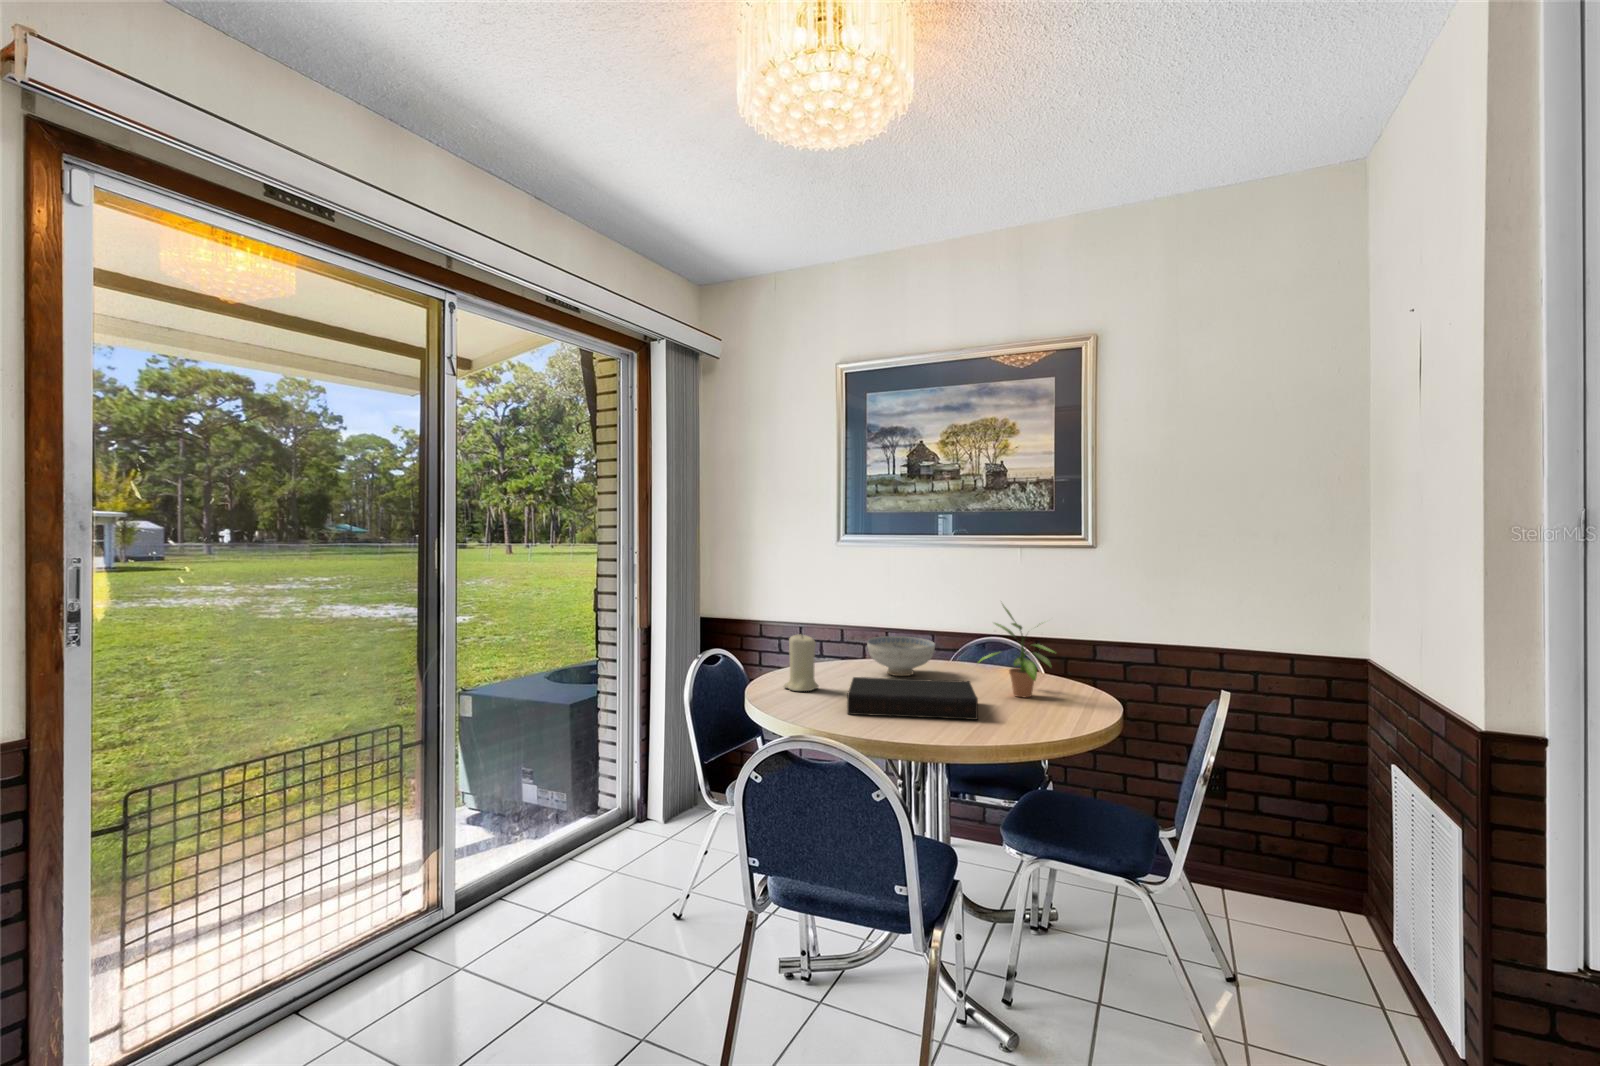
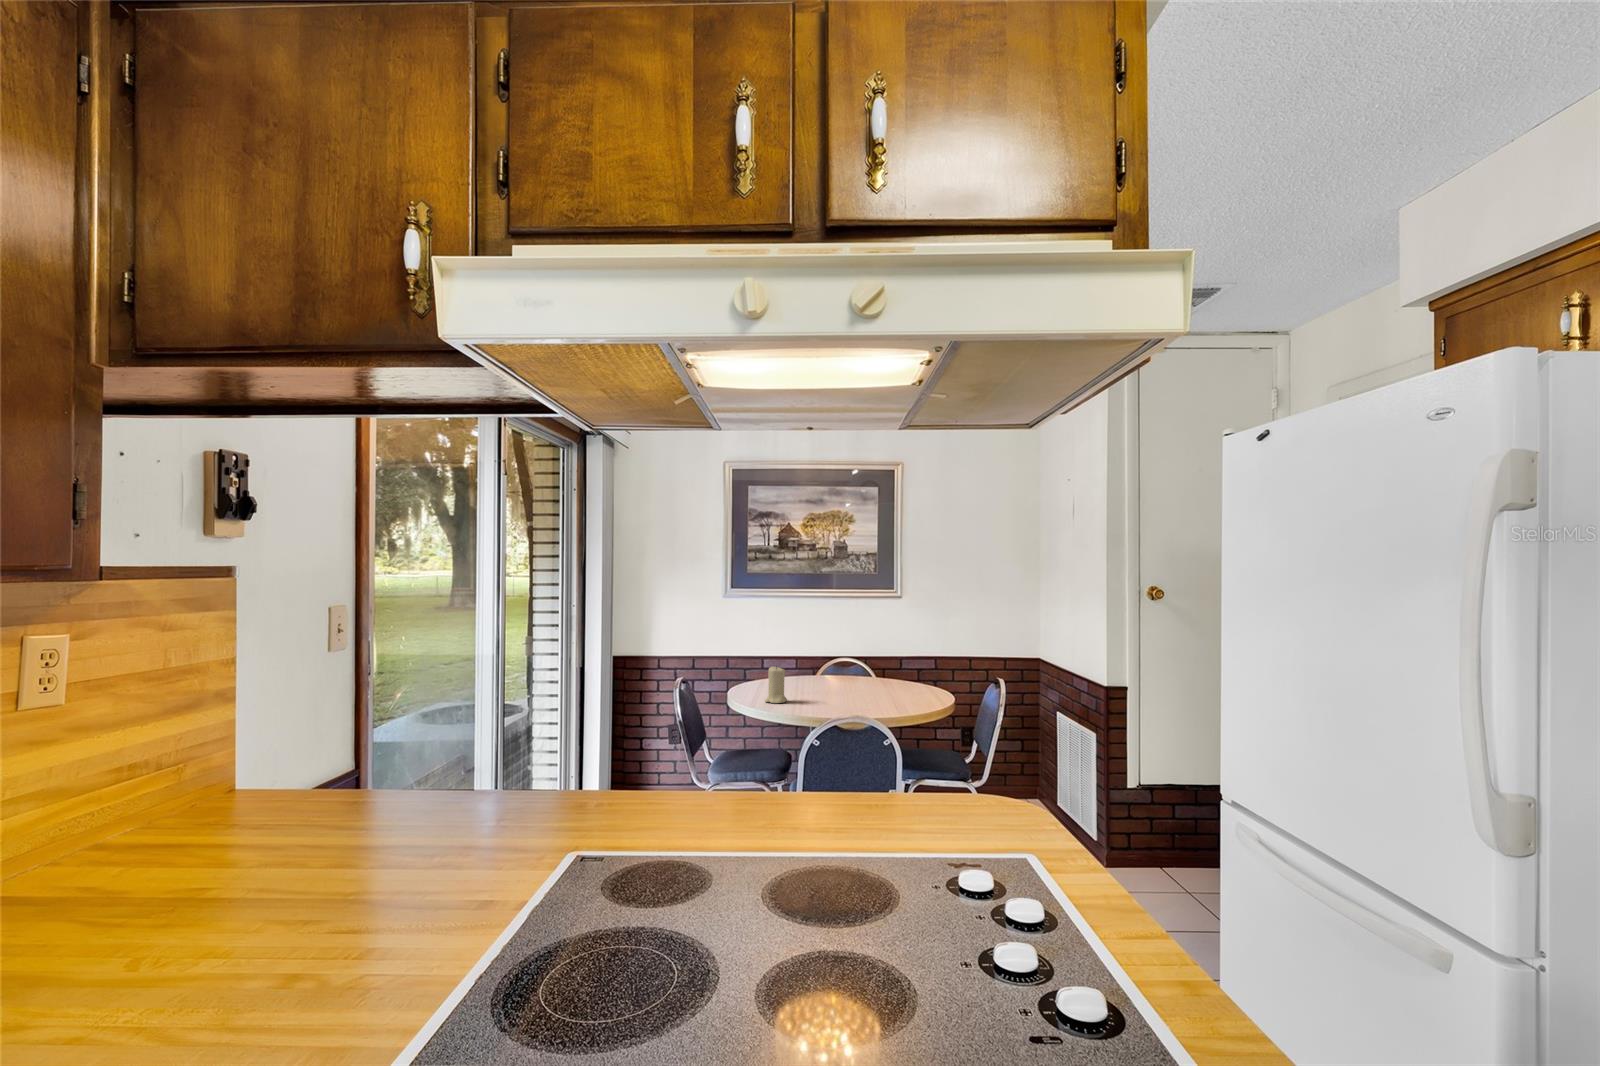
potted plant: present [978,606,1055,698] -> none [875,638,922,694]
ceramic bowl: present [867,636,935,676] -> none [792,662,835,689]
book: present [847,677,978,720] -> none [813,687,899,713]

